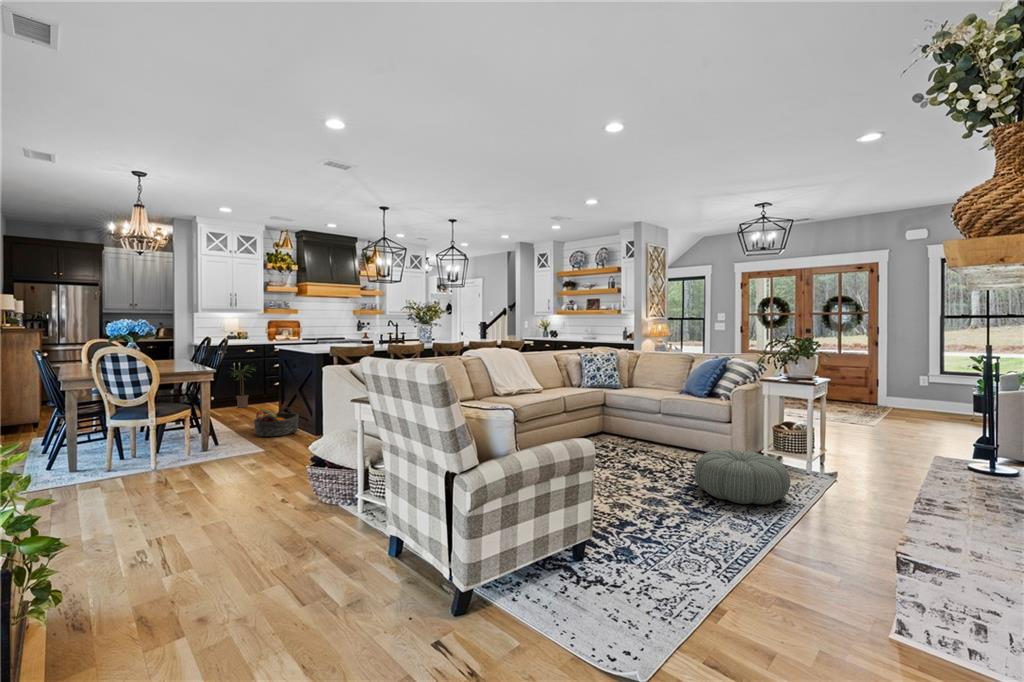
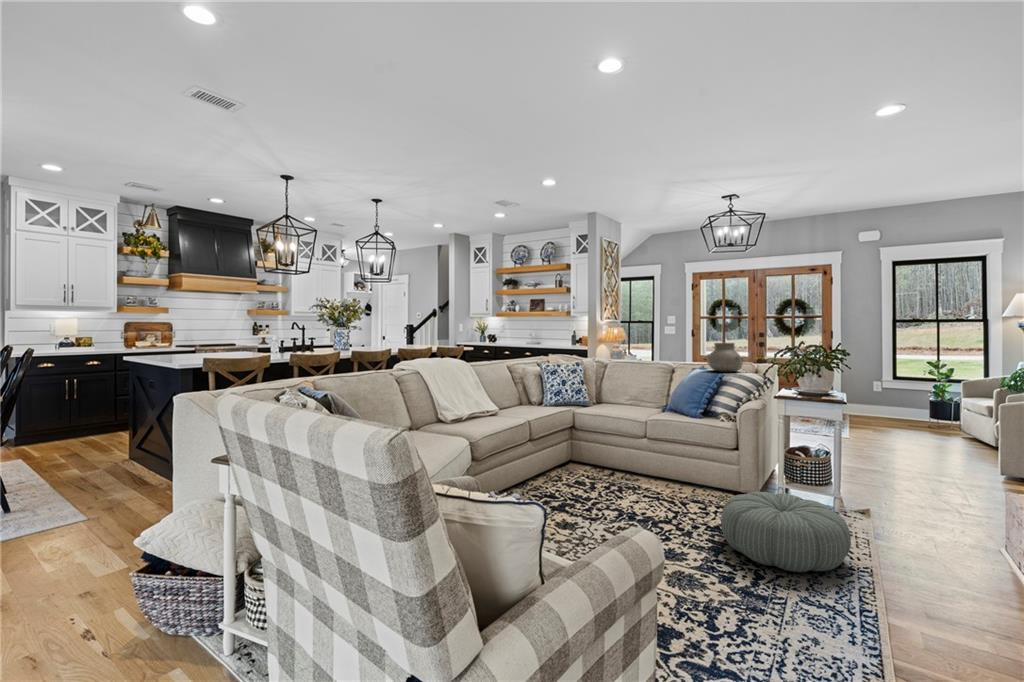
vase: none [713,336,743,360] -> present [707,343,742,372]
potted plant: present [230,365,256,408] -> none [58,378,108,439]
basket: present [254,407,299,437] -> none [87,442,159,488]

